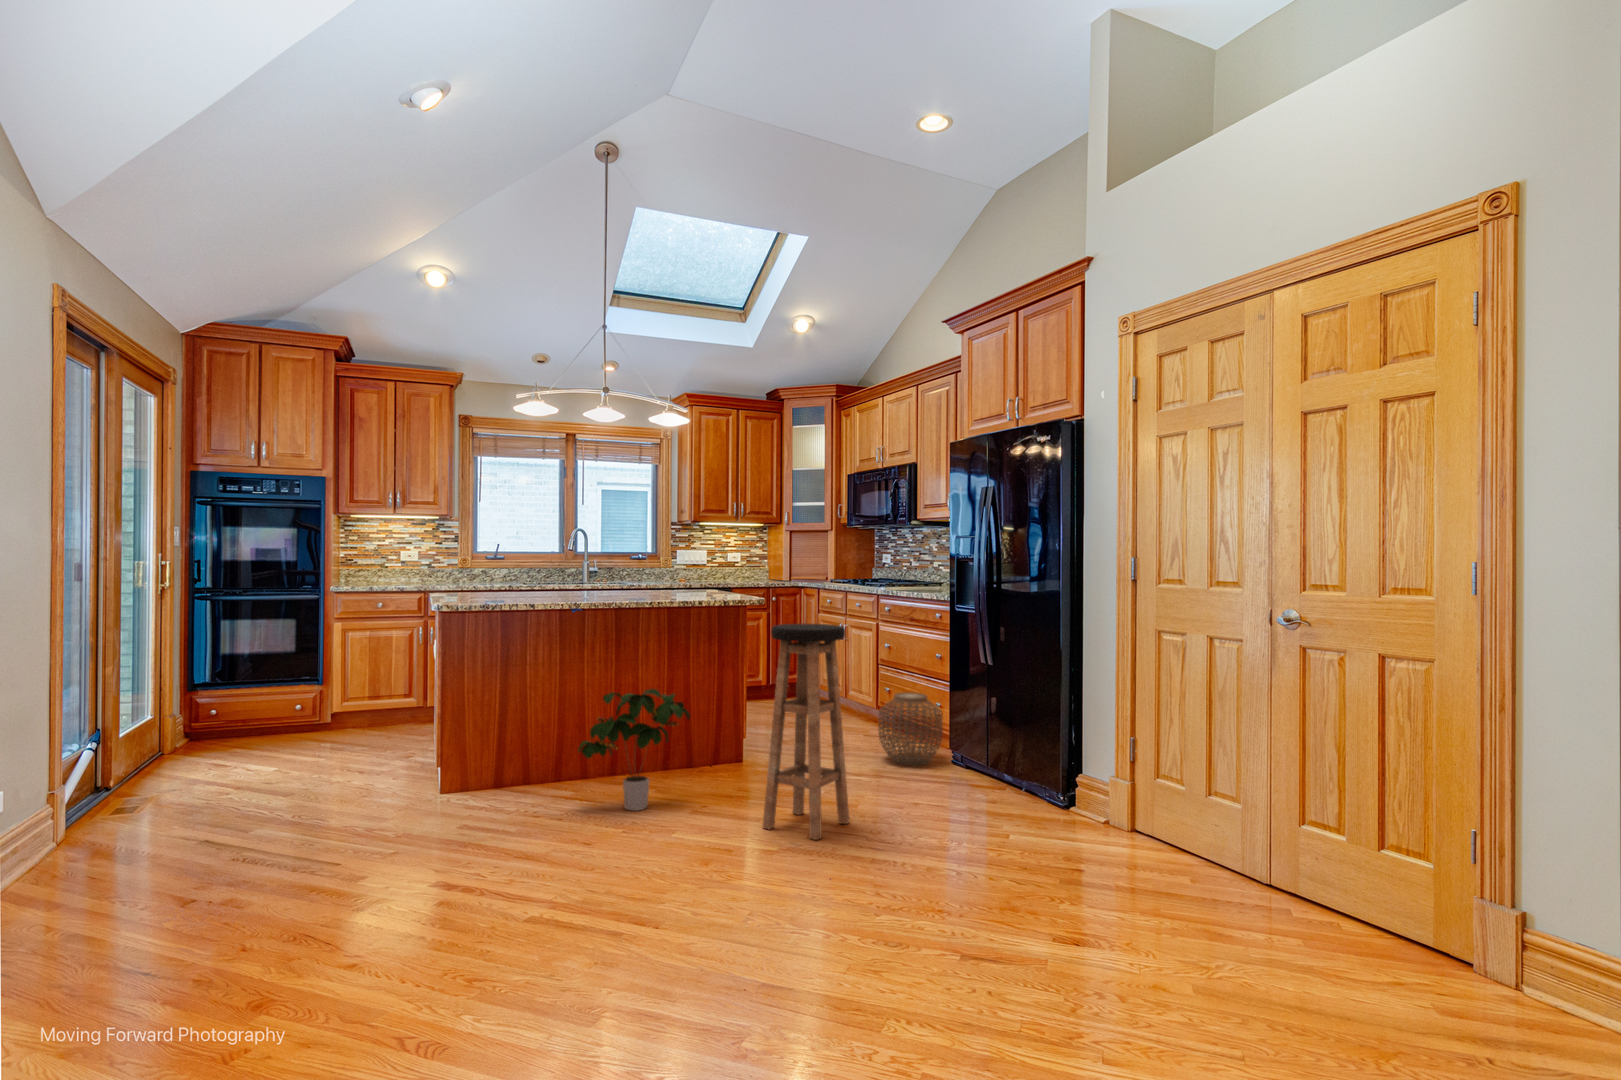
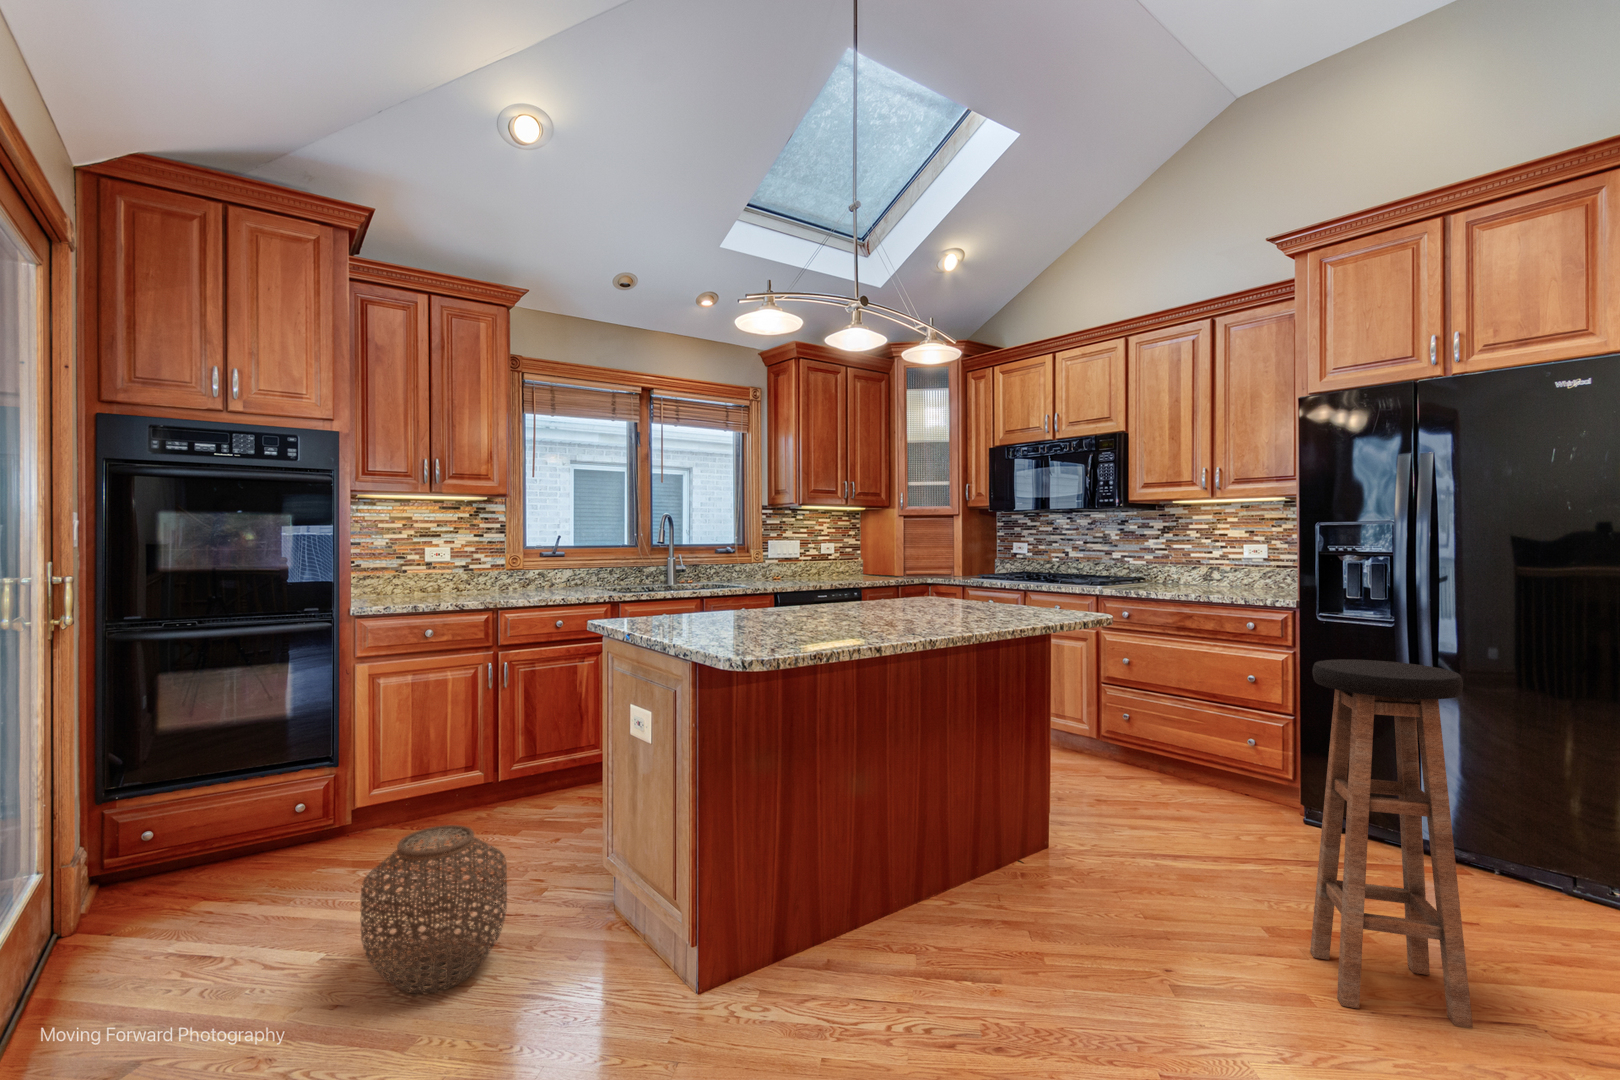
potted plant: present [578,689,690,811] -> none [1000,775,1137,988]
woven basket: present [879,693,943,766] -> present [361,825,507,994]

